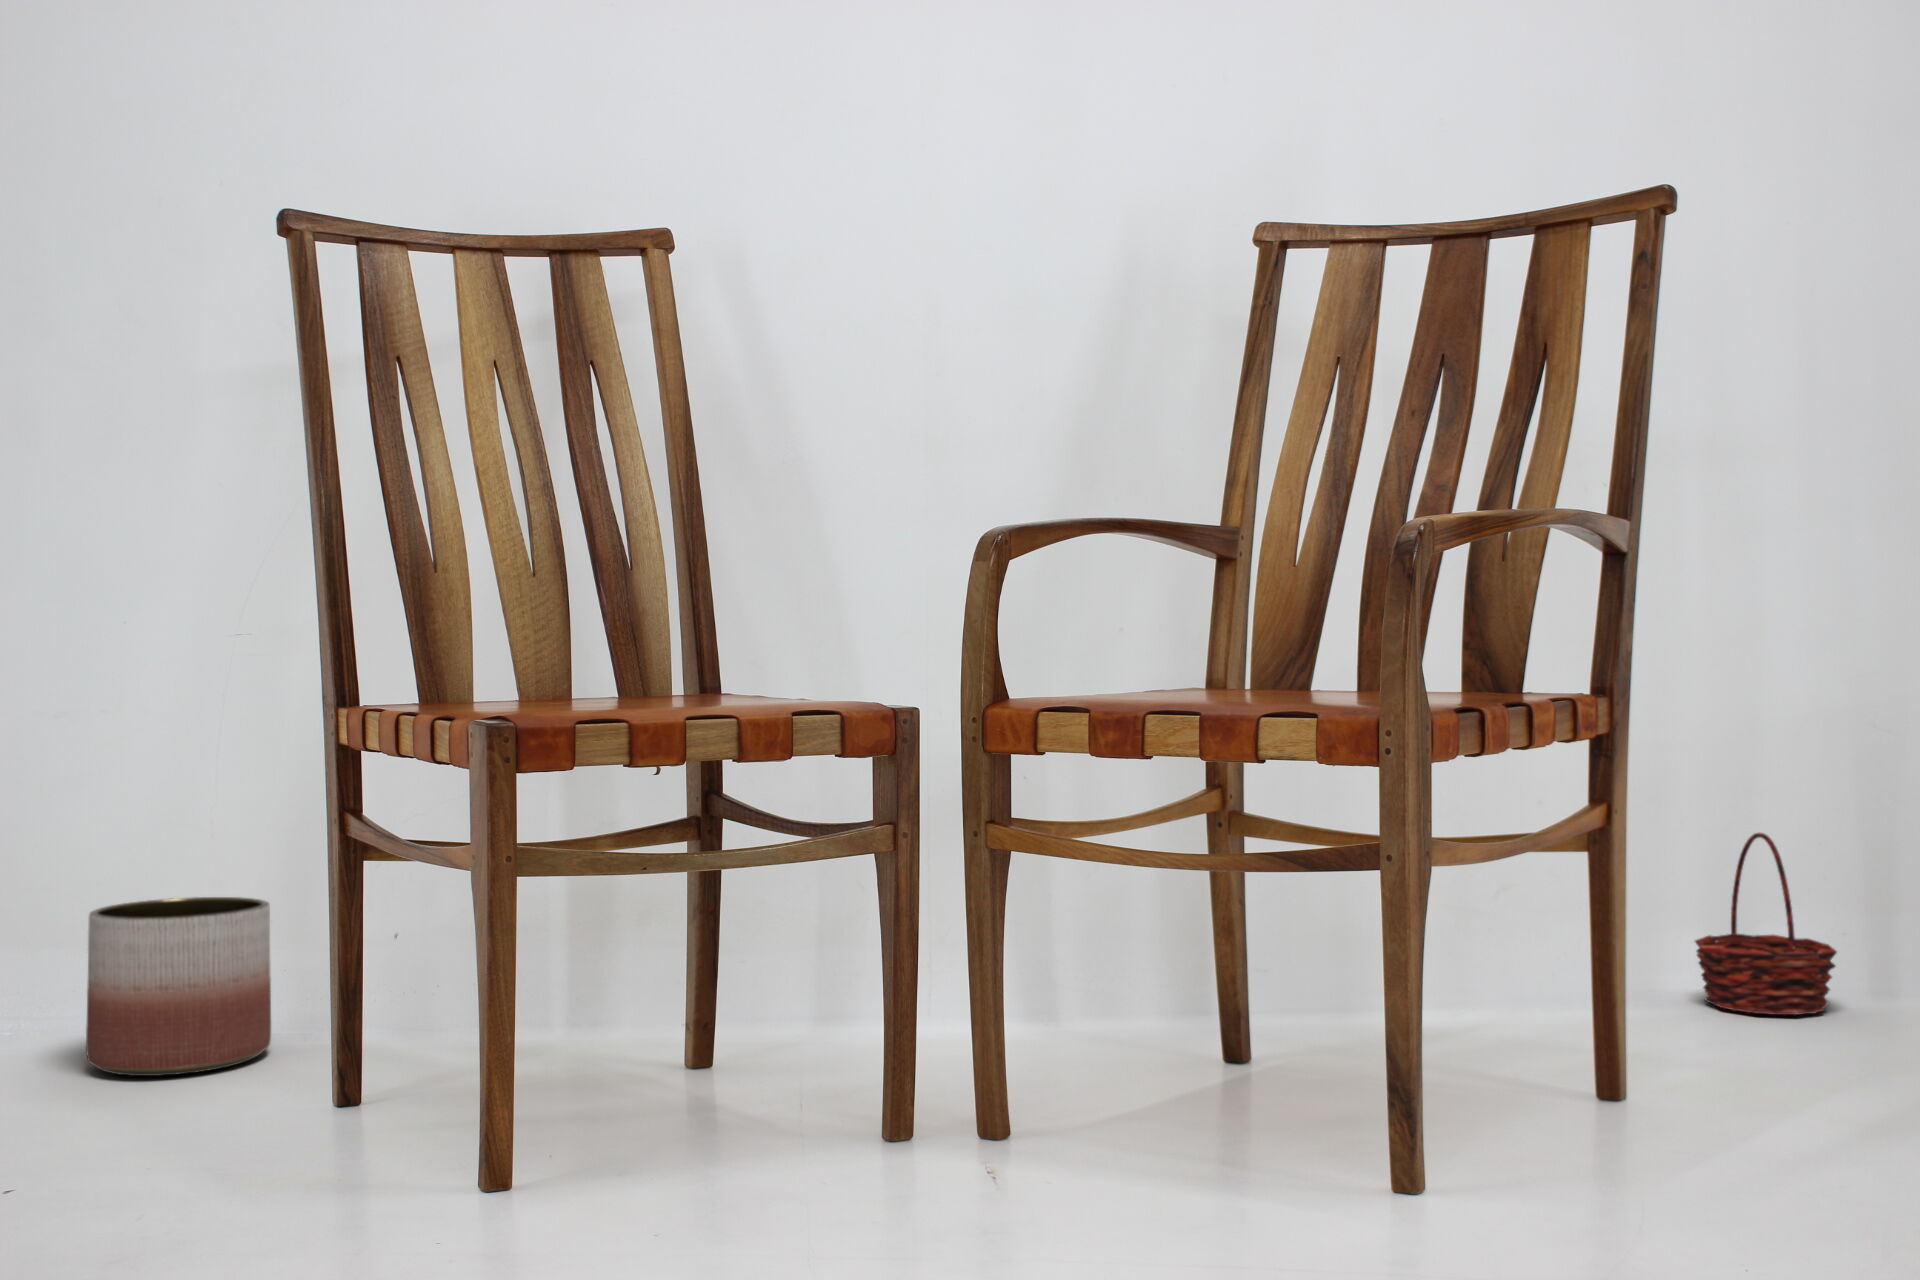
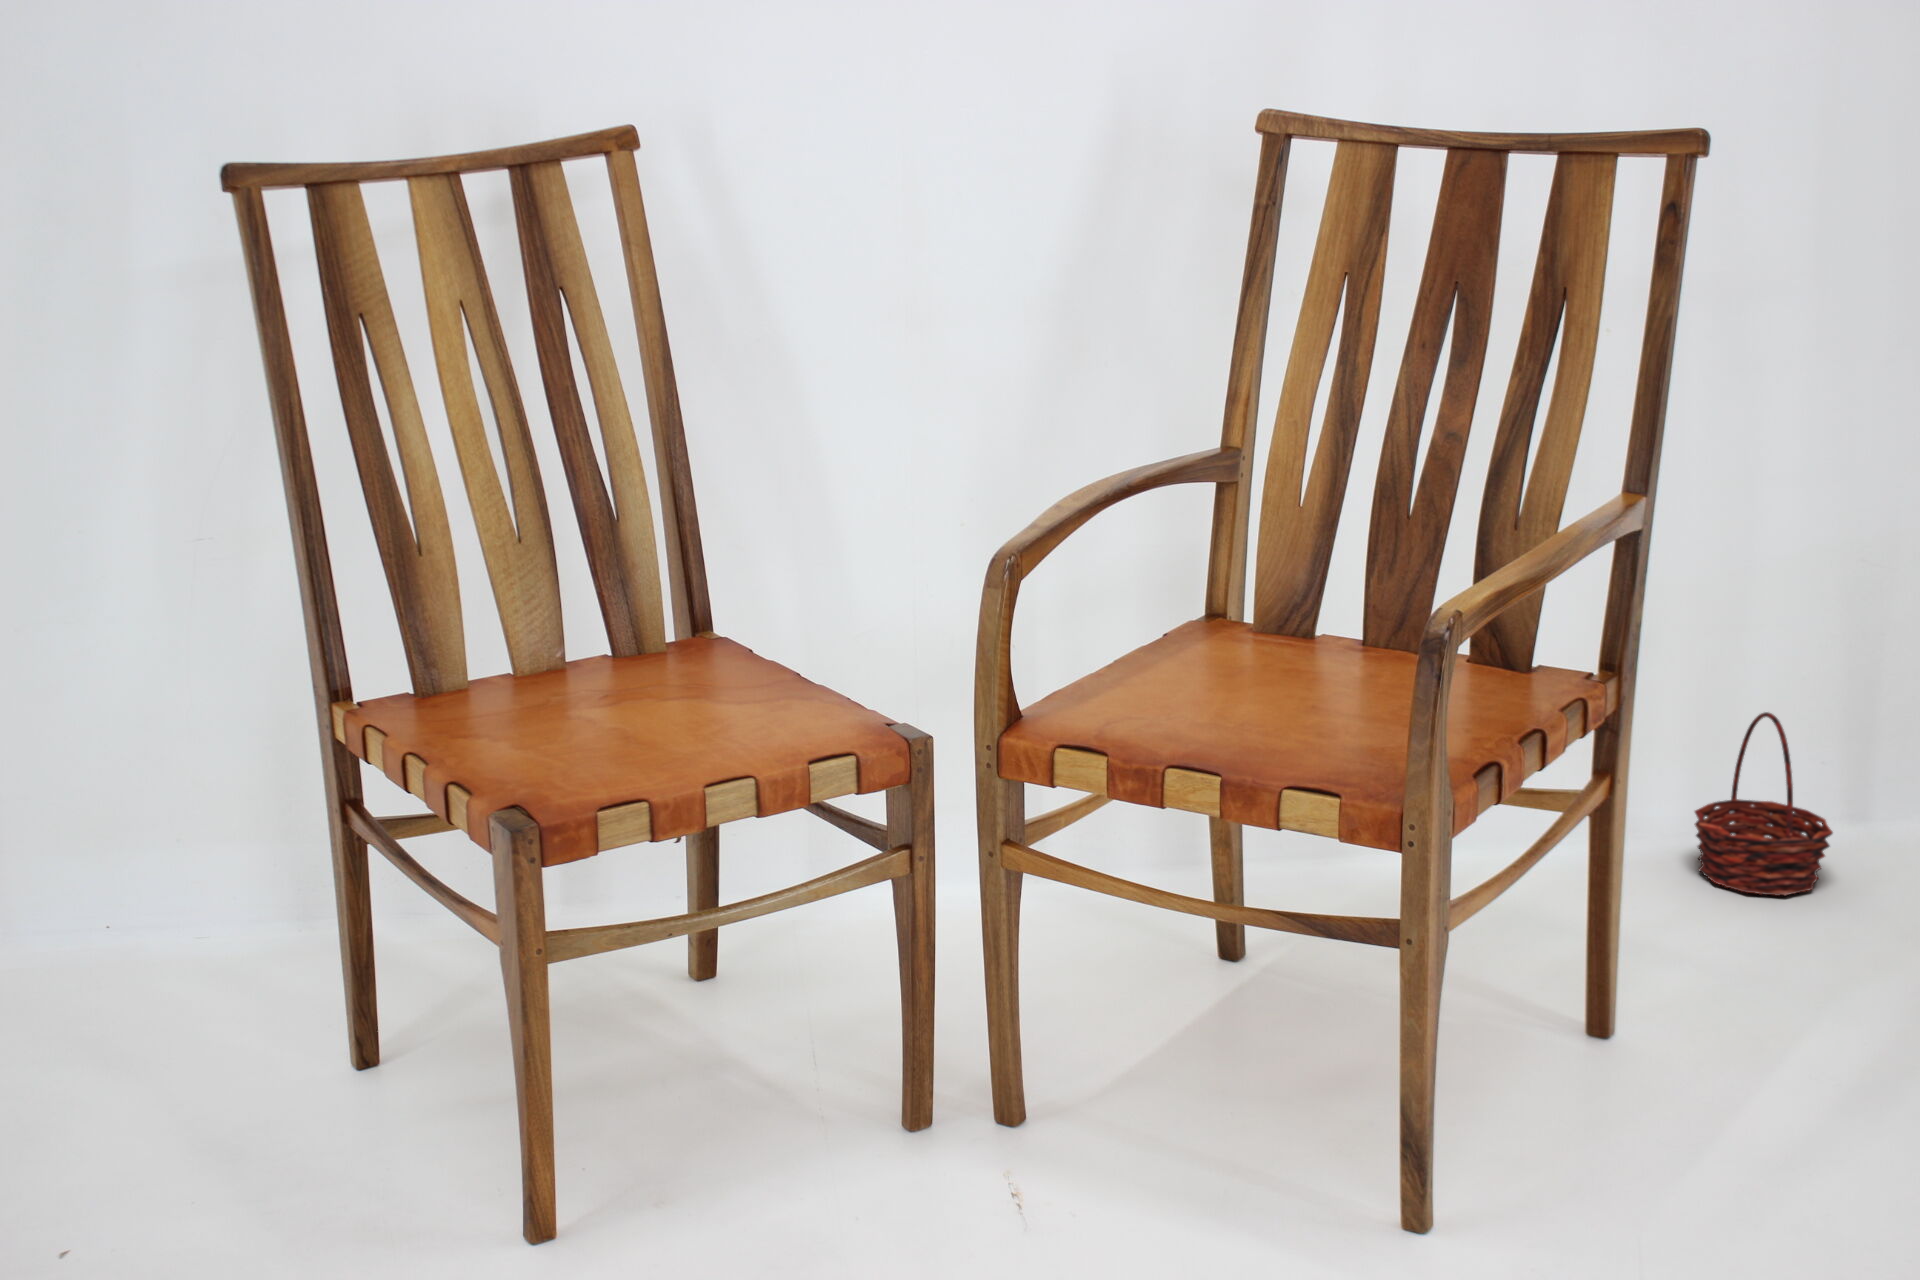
planter: present [86,897,271,1076] -> none [89,817,284,1016]

